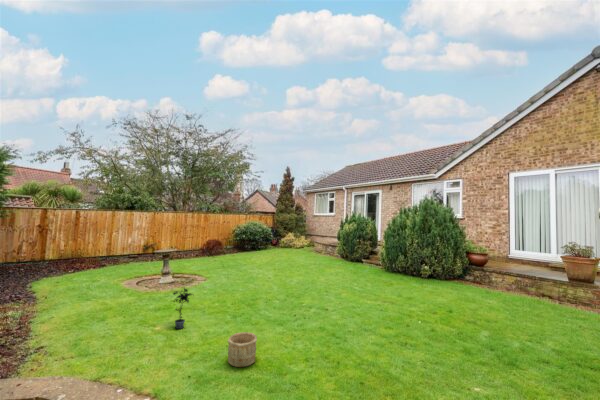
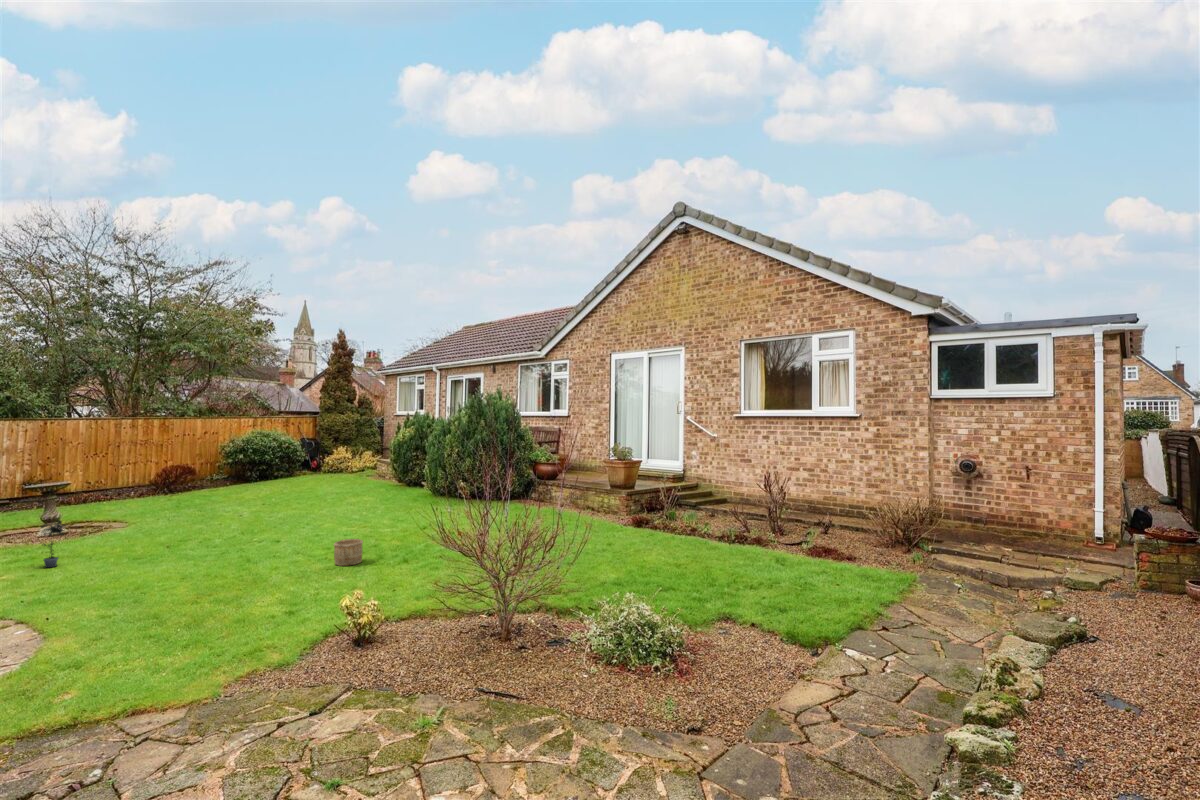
wooden bucket: present [228,332,257,367] -> present [334,539,363,566]

